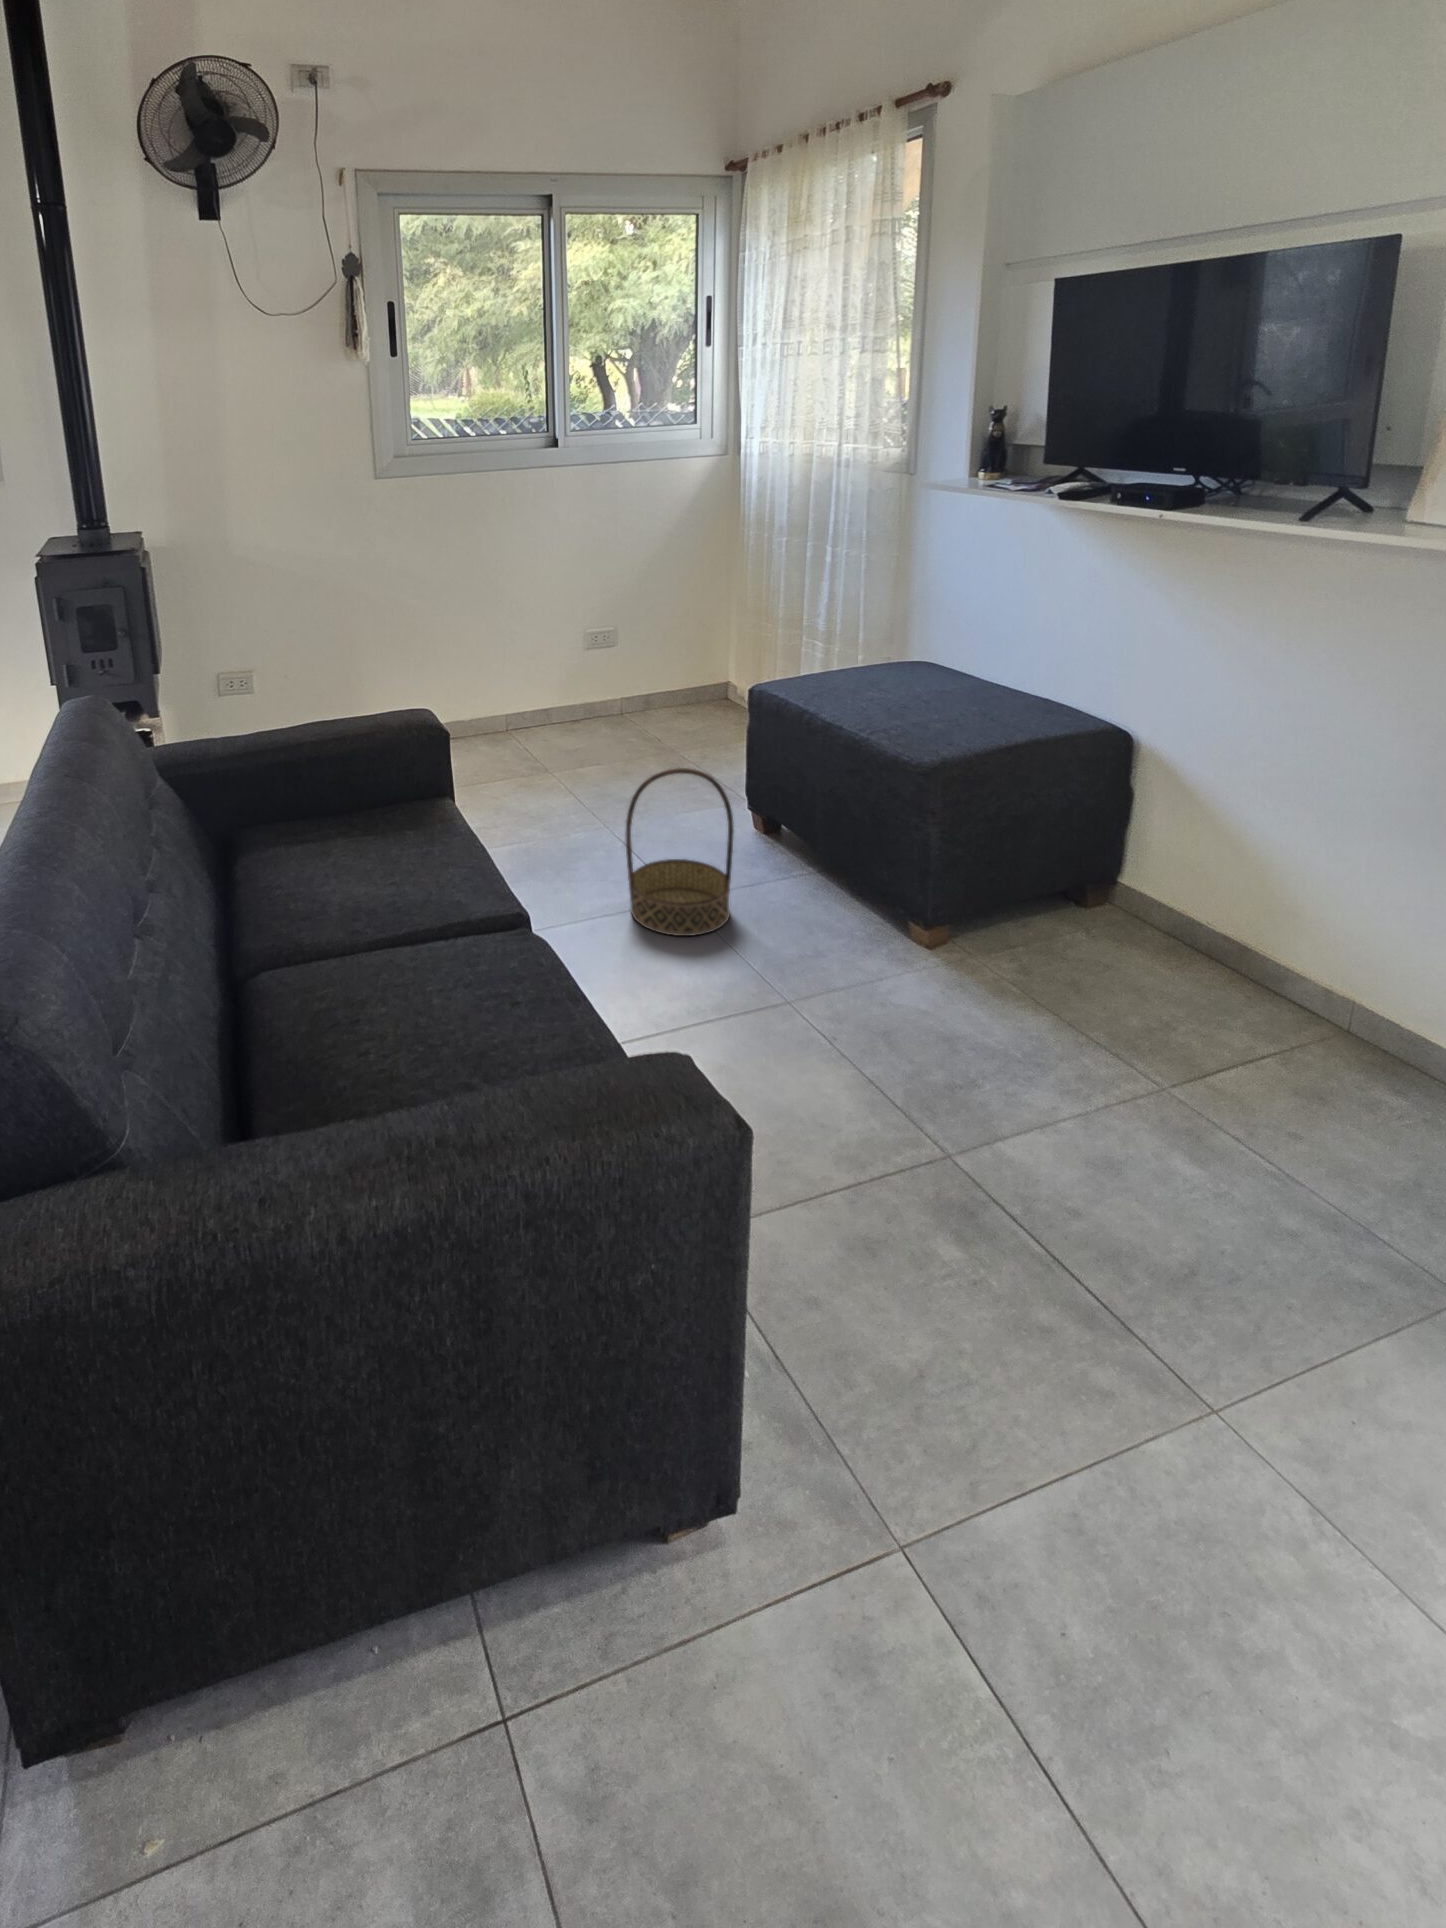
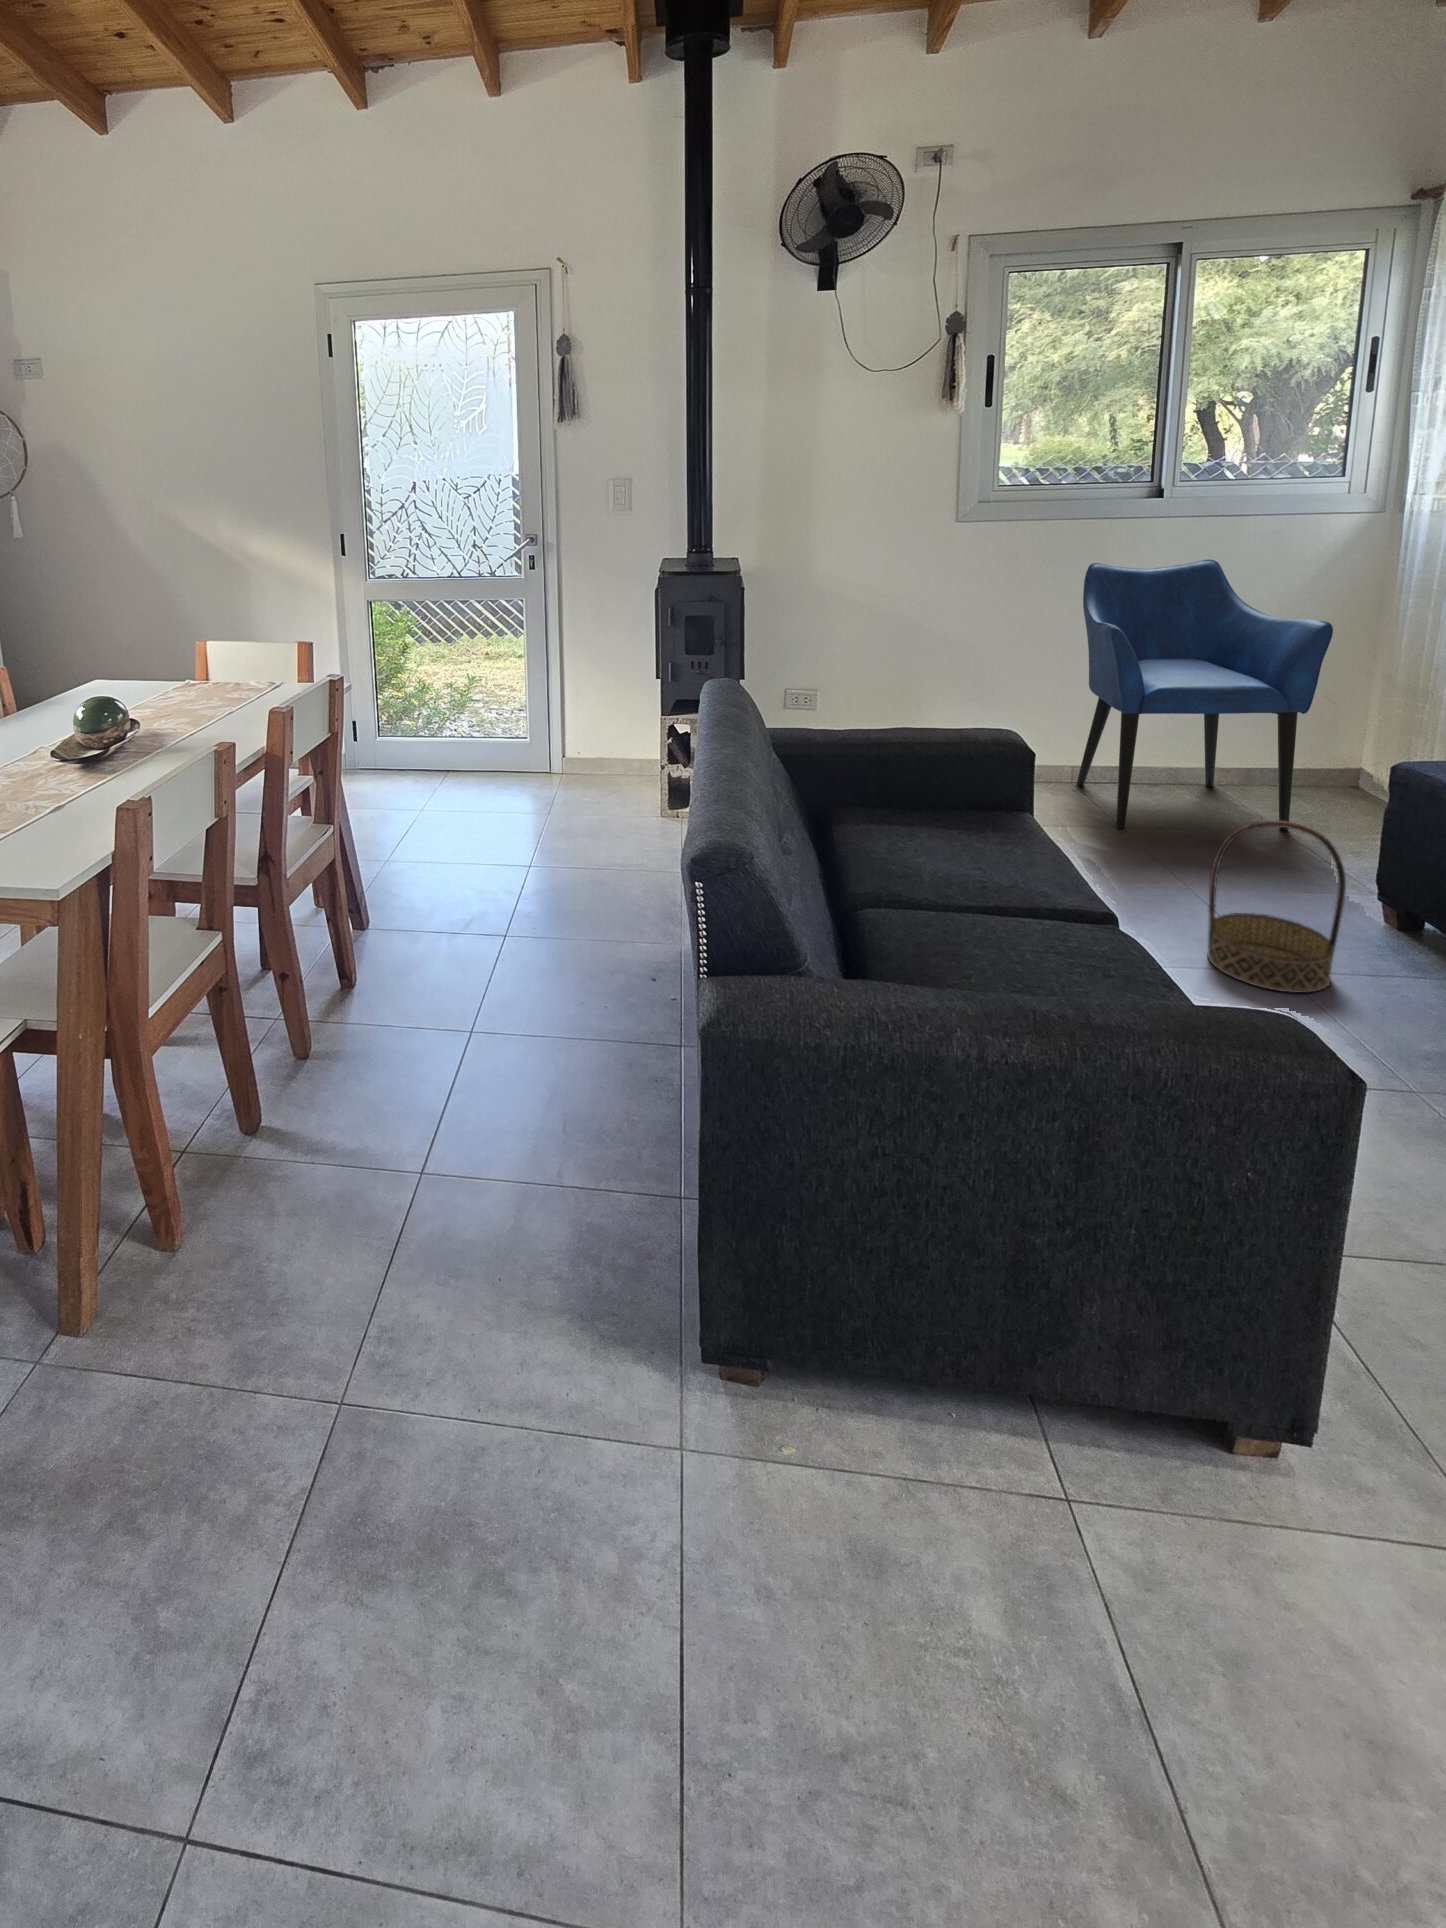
armchair: none [505,512,708,786] -> present [1076,559,1333,830]

